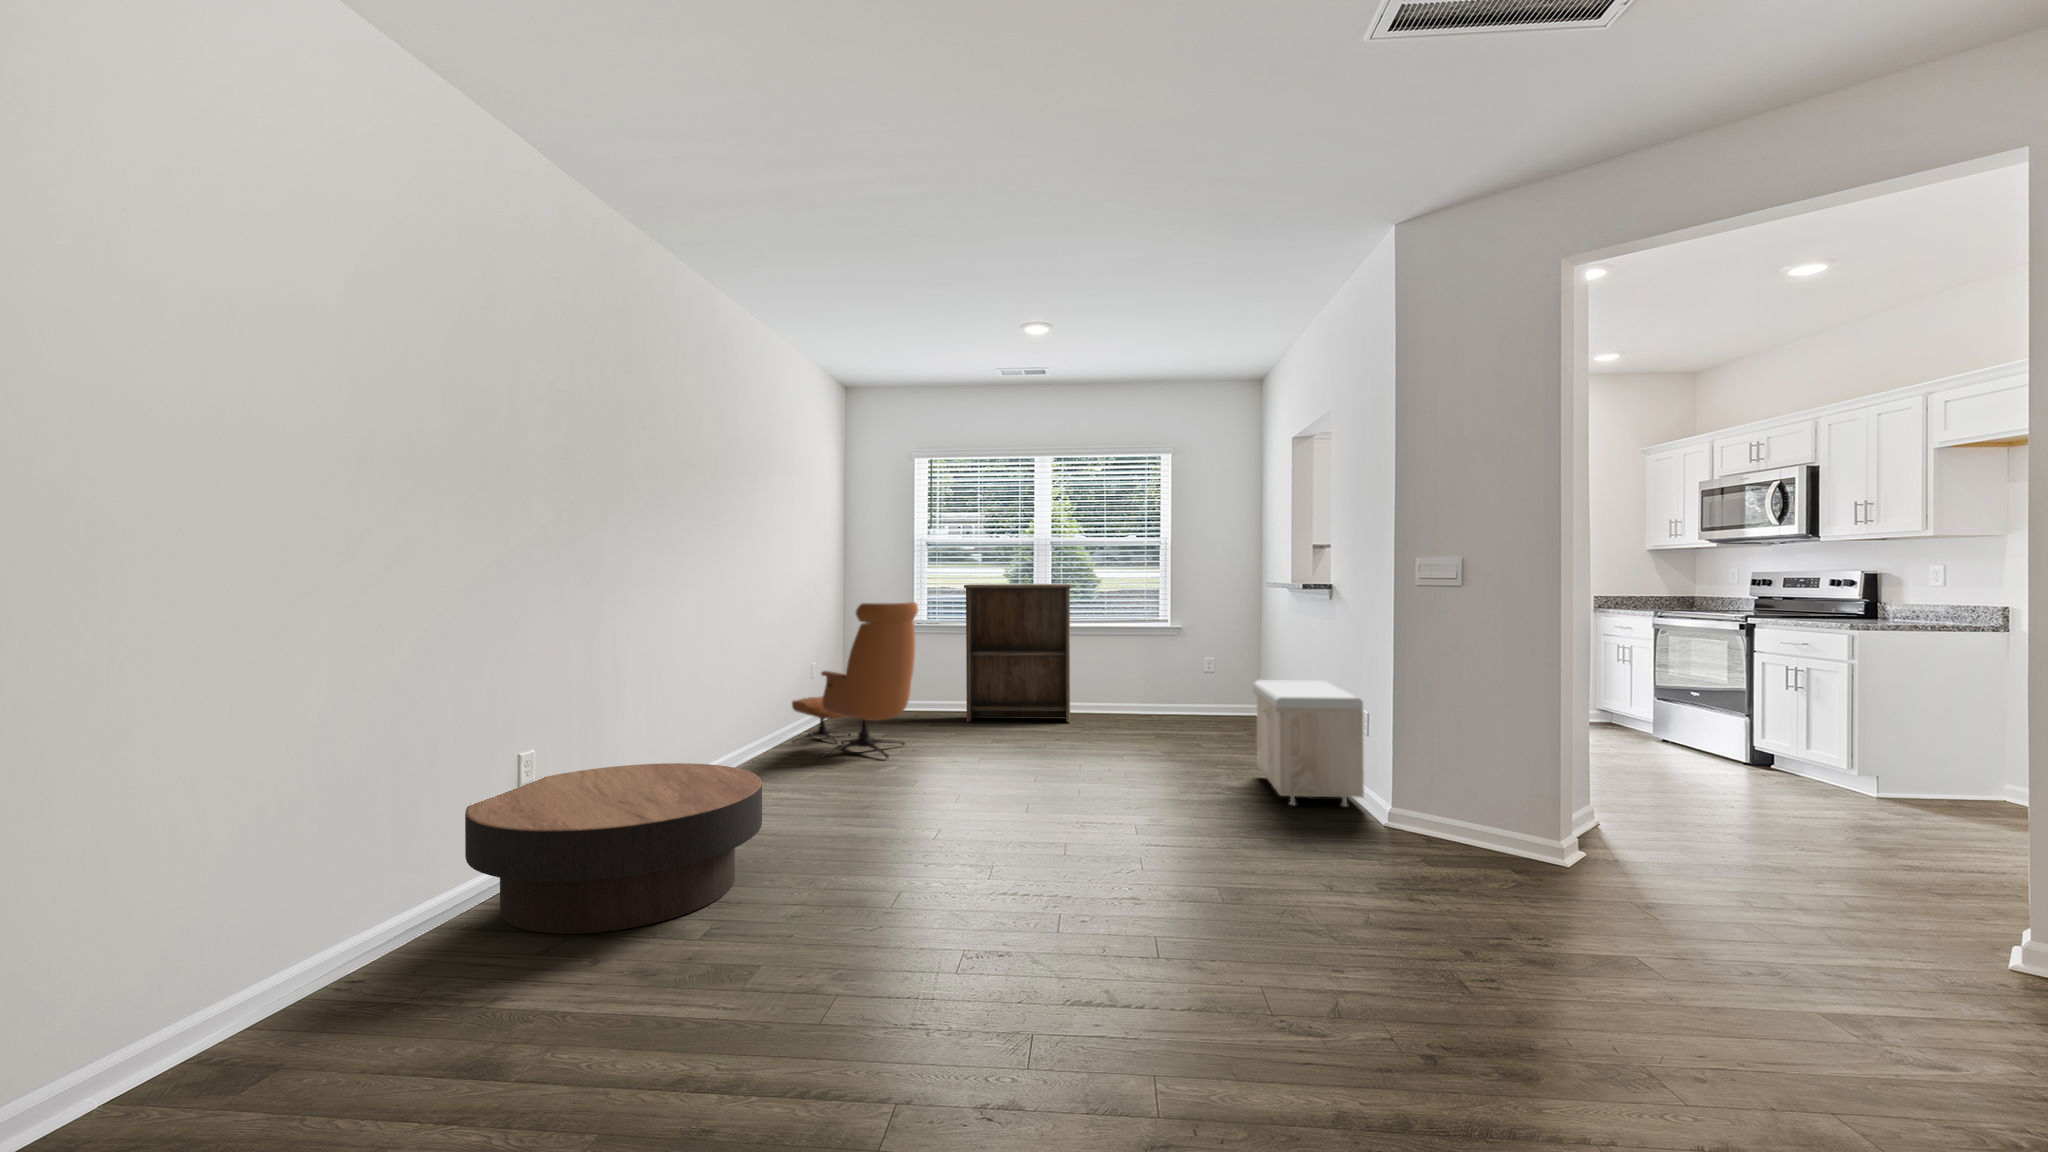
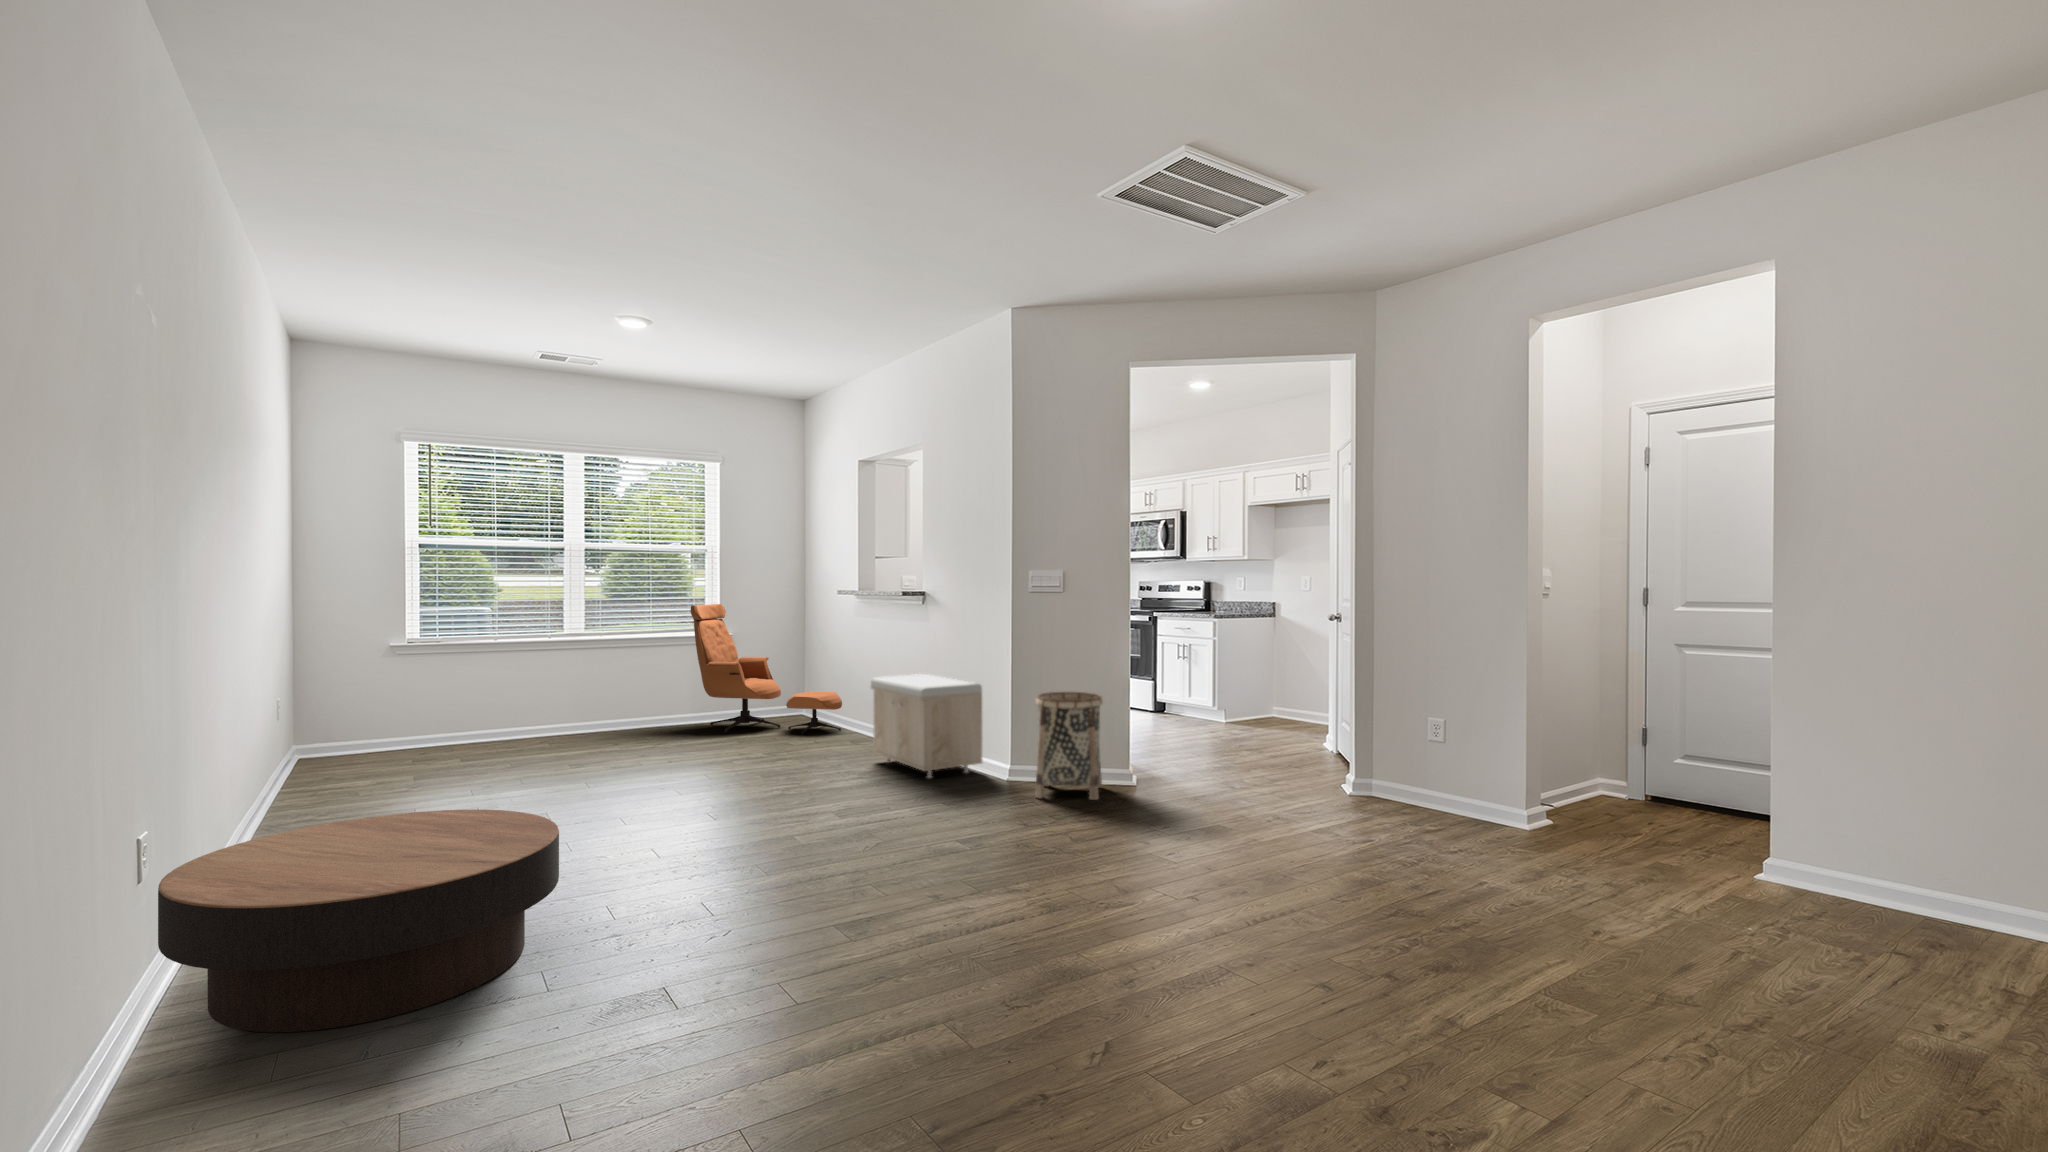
bookshelf: present [964,584,1072,722] -> none [496,593,633,753]
lounge chair: present [792,602,918,758] -> present [691,604,842,734]
basket: none [1389,718,1506,875] -> present [1035,692,1103,800]

